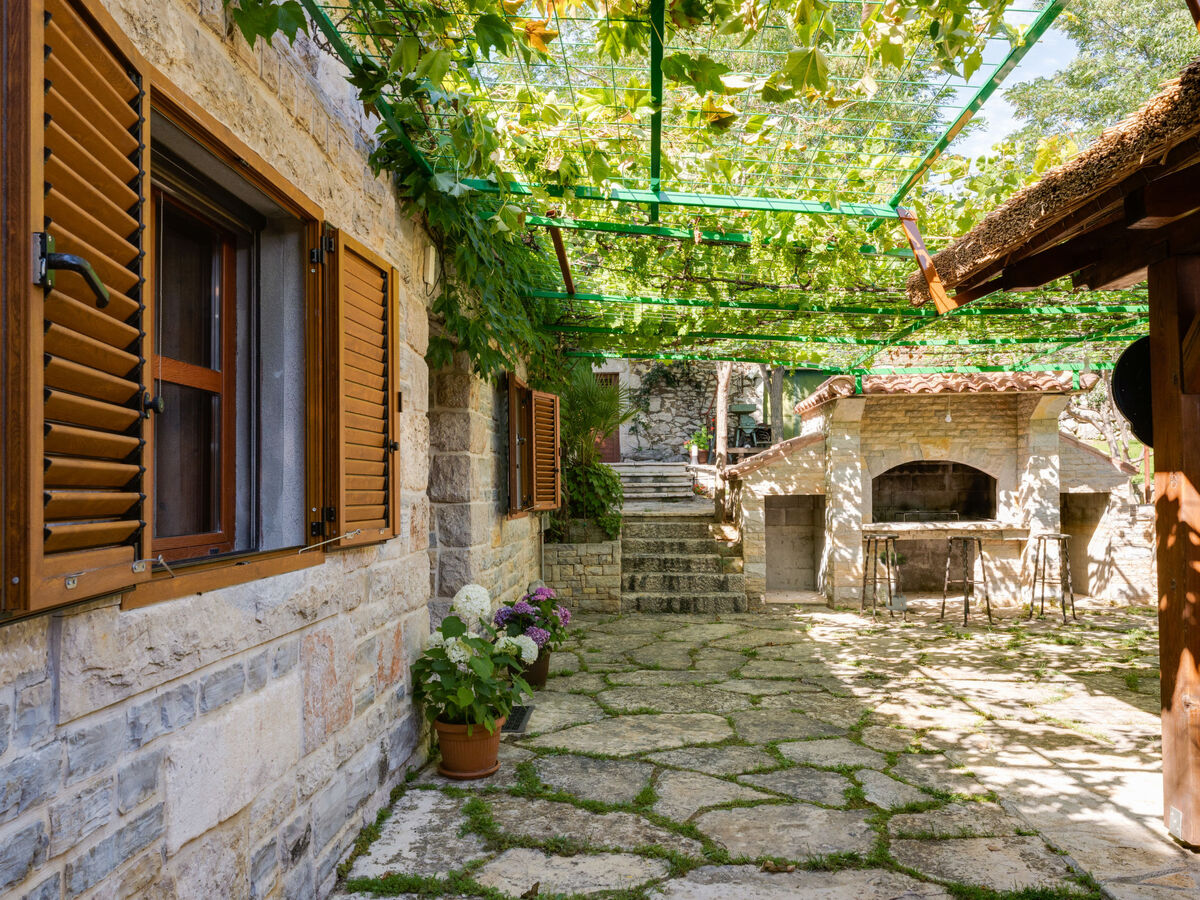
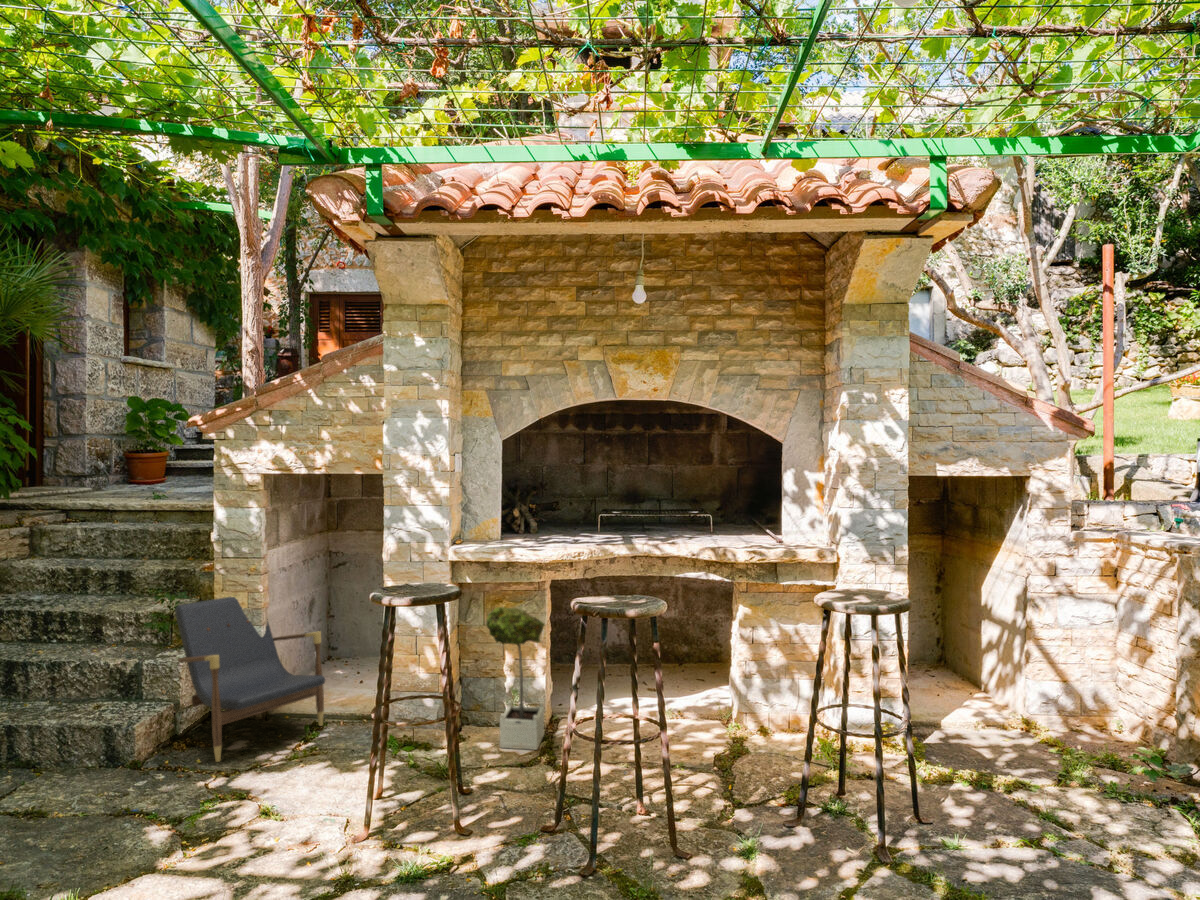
lounge chair: none [741,549,807,613] -> present [175,597,325,762]

